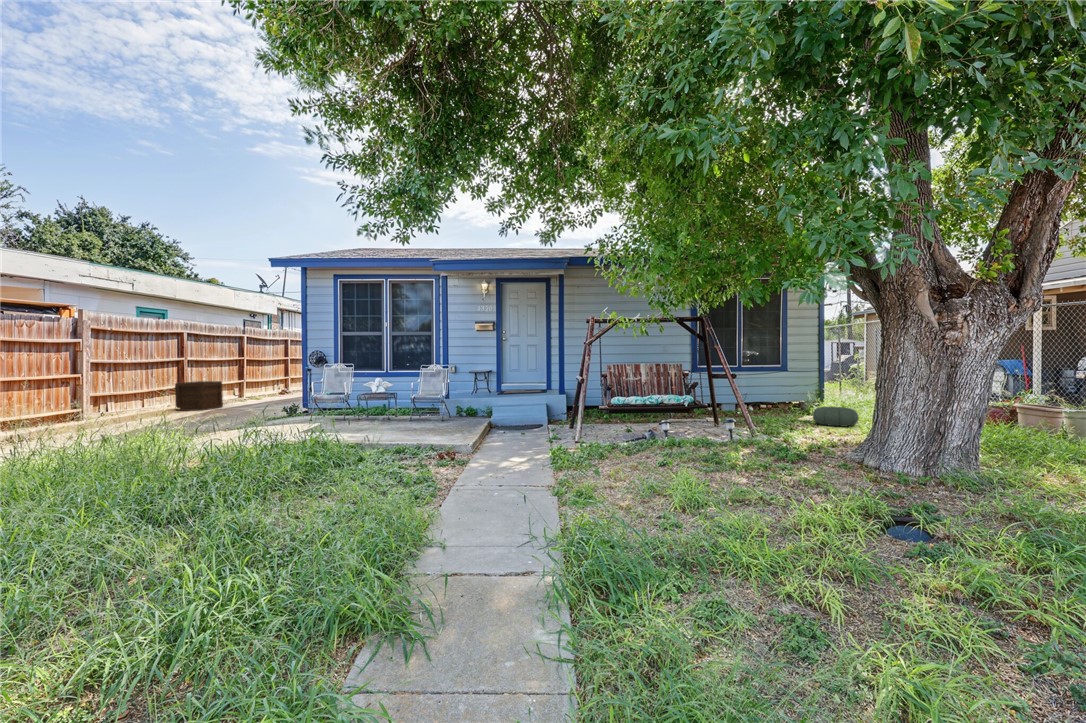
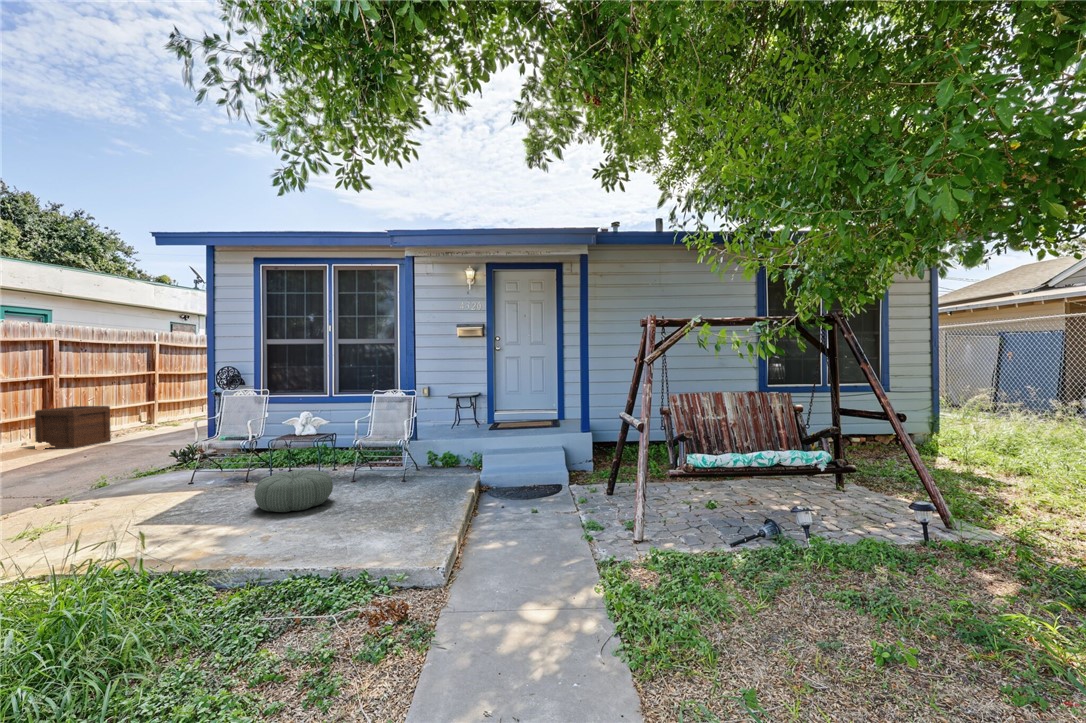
pouf: present [813,407,859,426] -> present [254,470,333,512]

